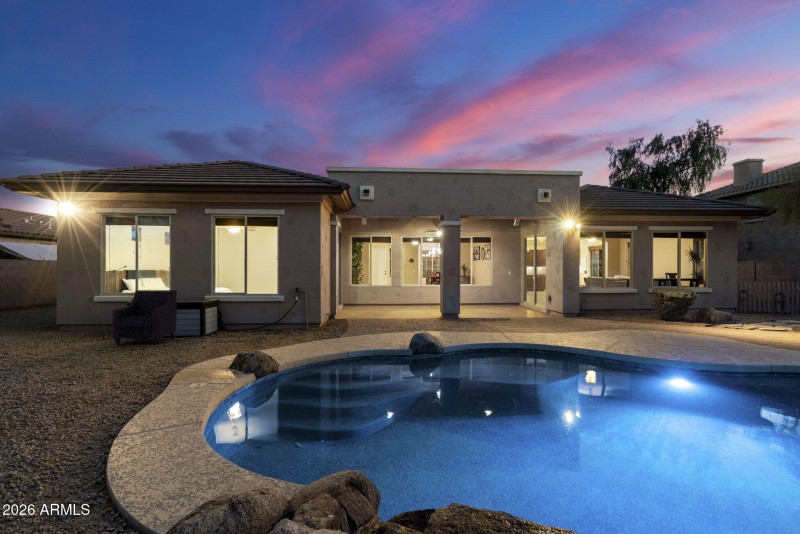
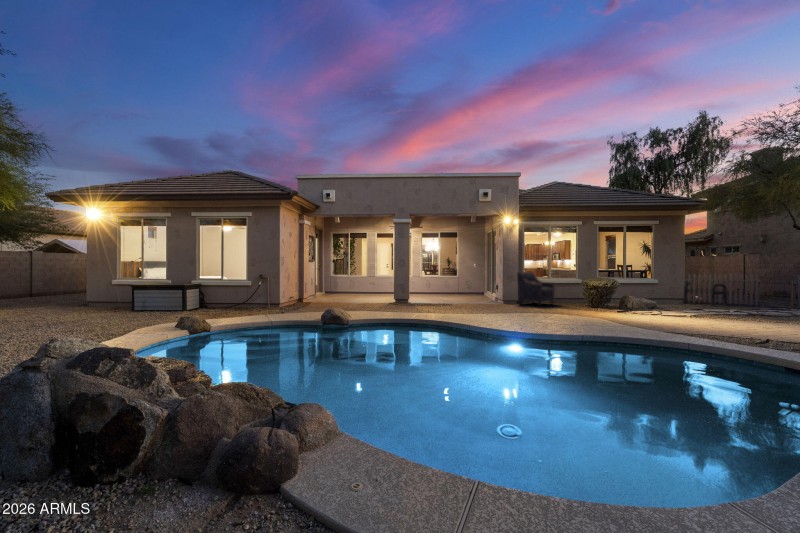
chair: present [113,290,177,346] -> present [517,272,555,305]

